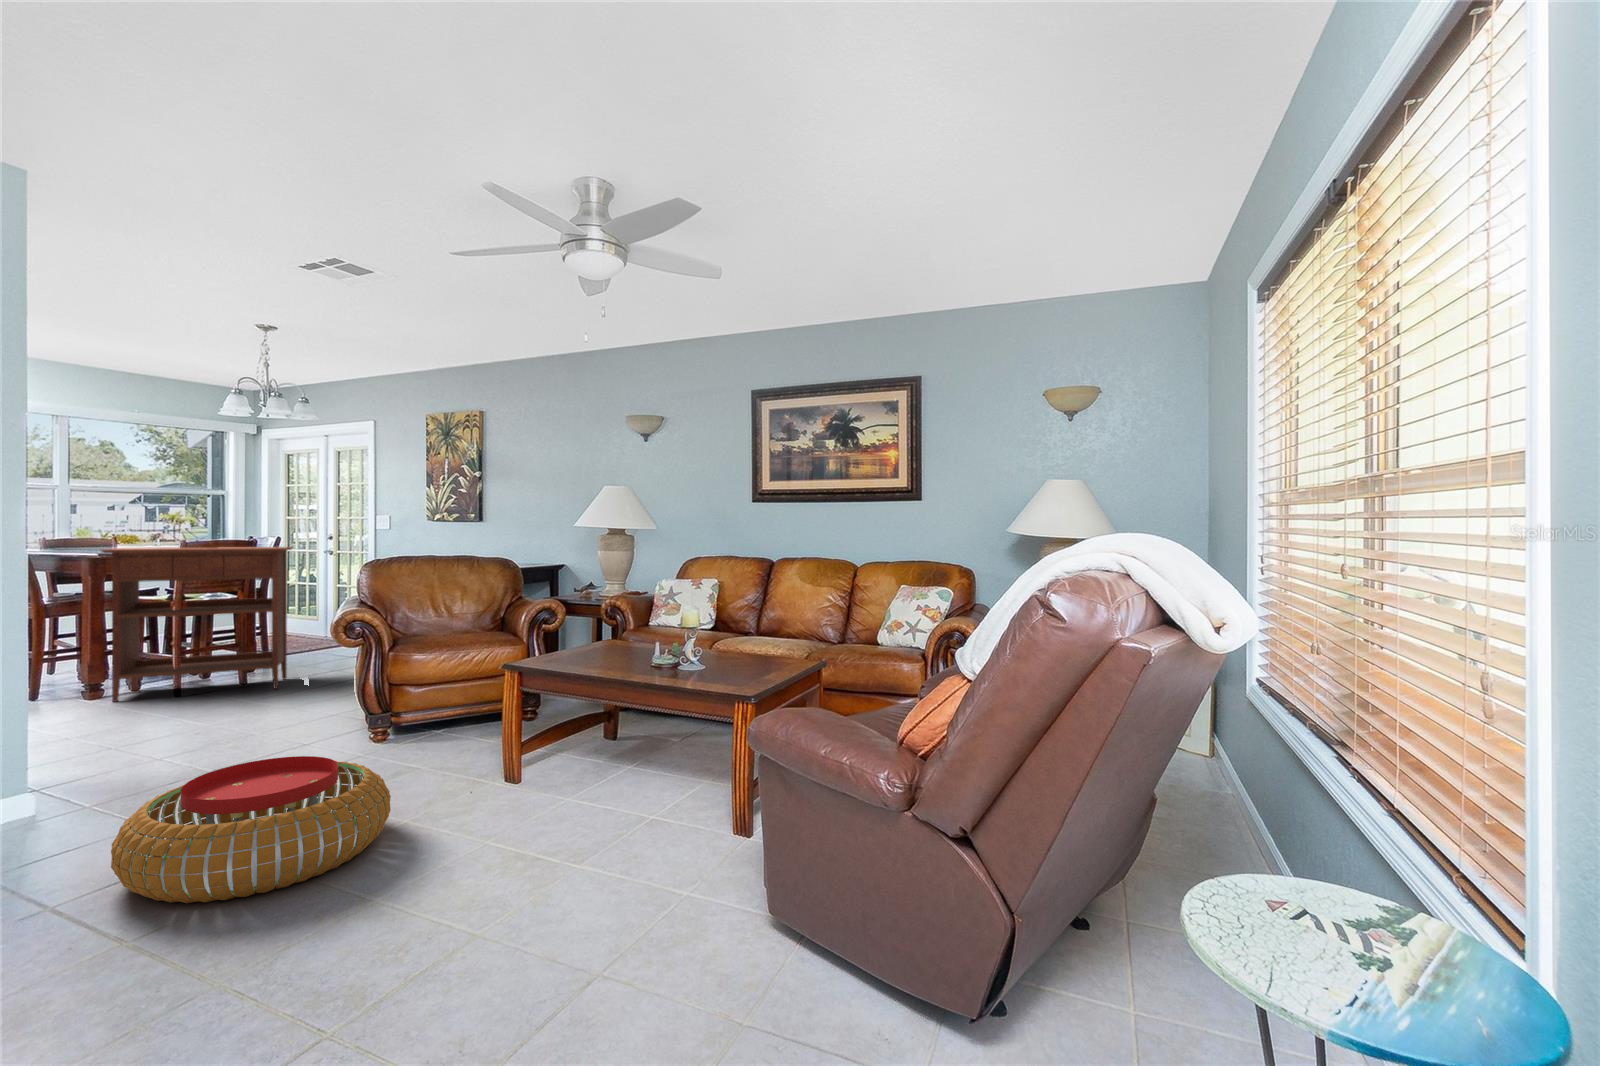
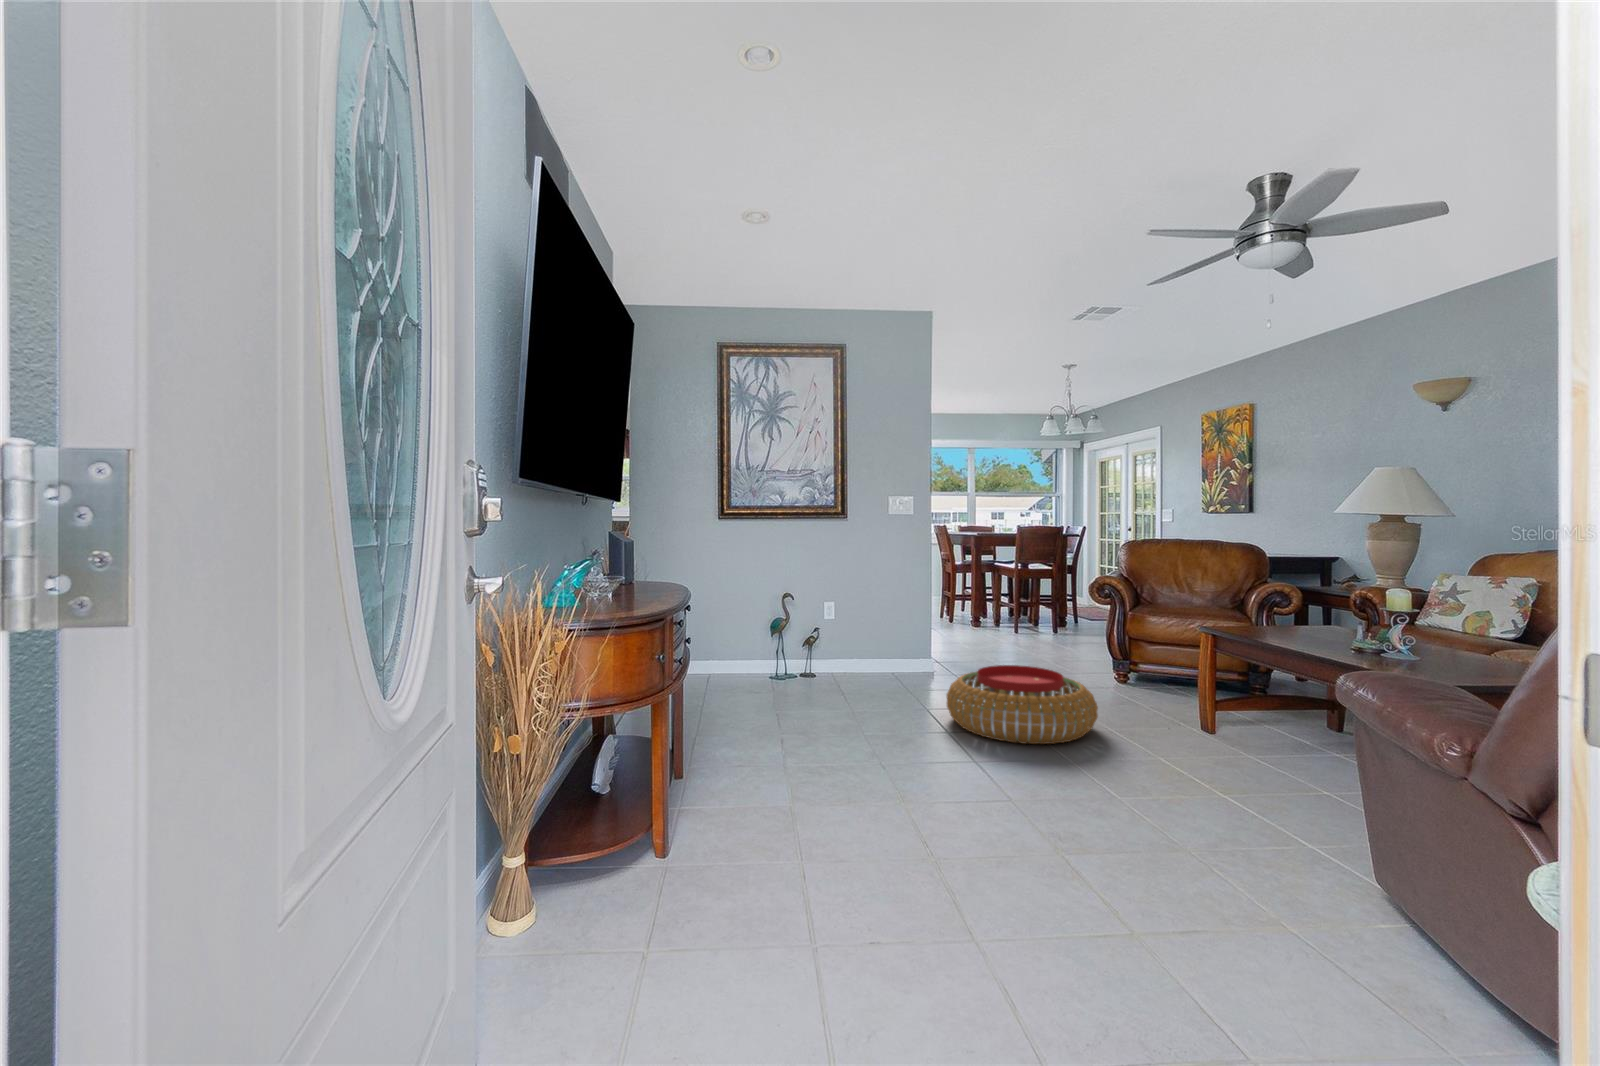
console table: present [101,547,293,702] -> none [977,532,1087,637]

